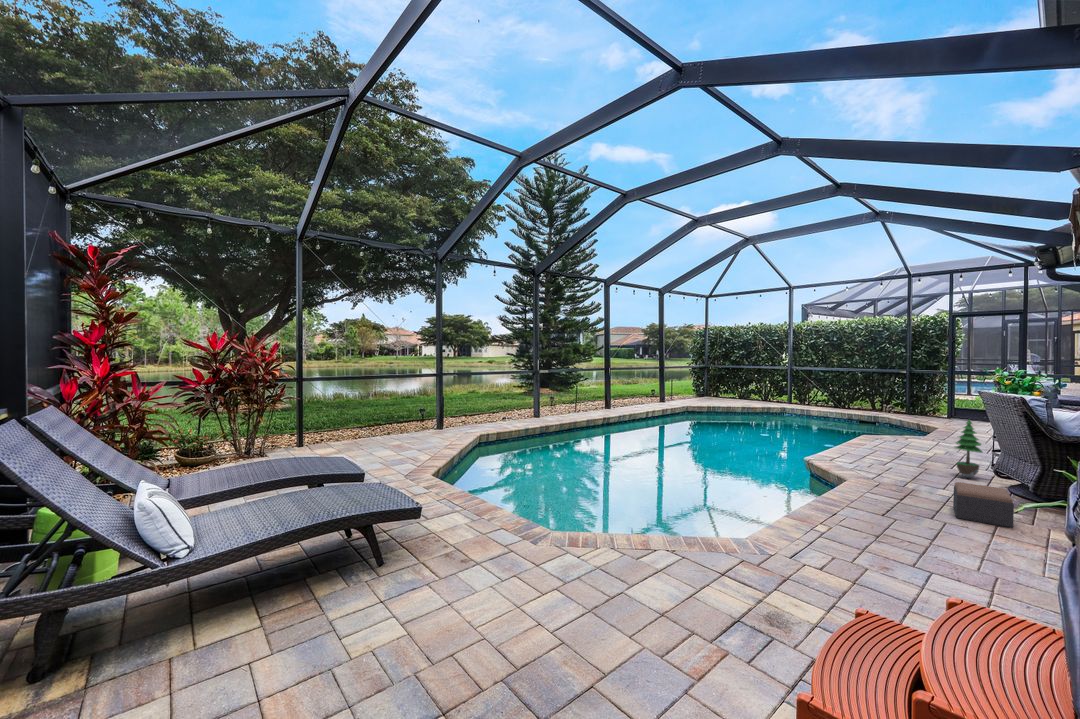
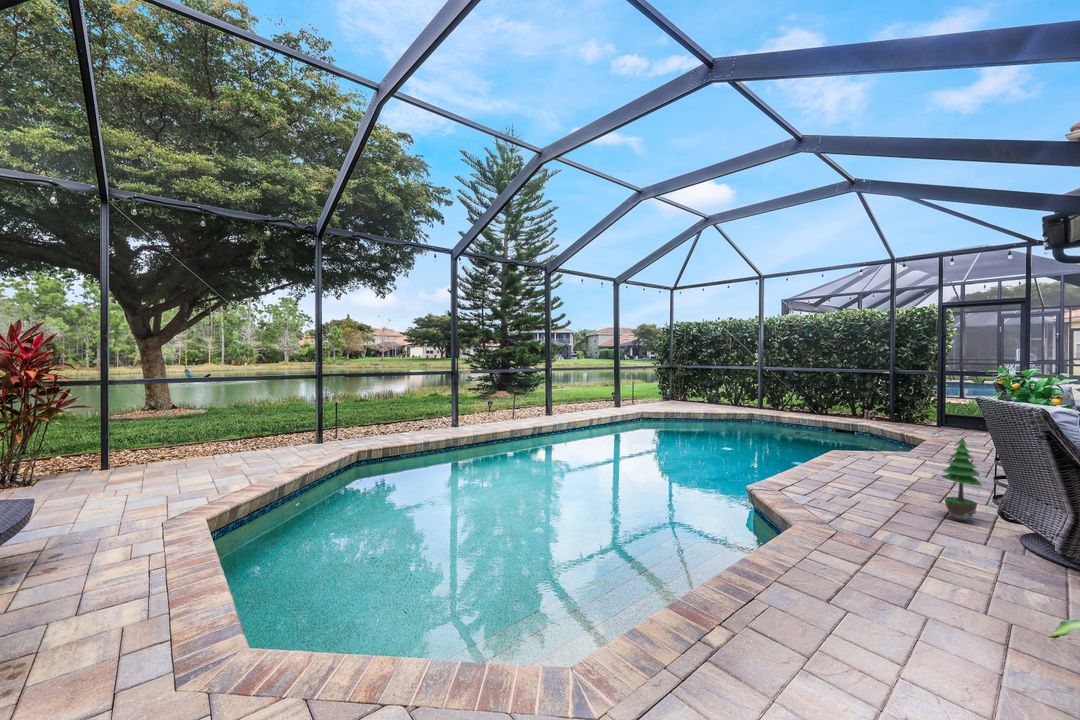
footstool: present [953,482,1014,528] -> none [938,543,1038,632]

